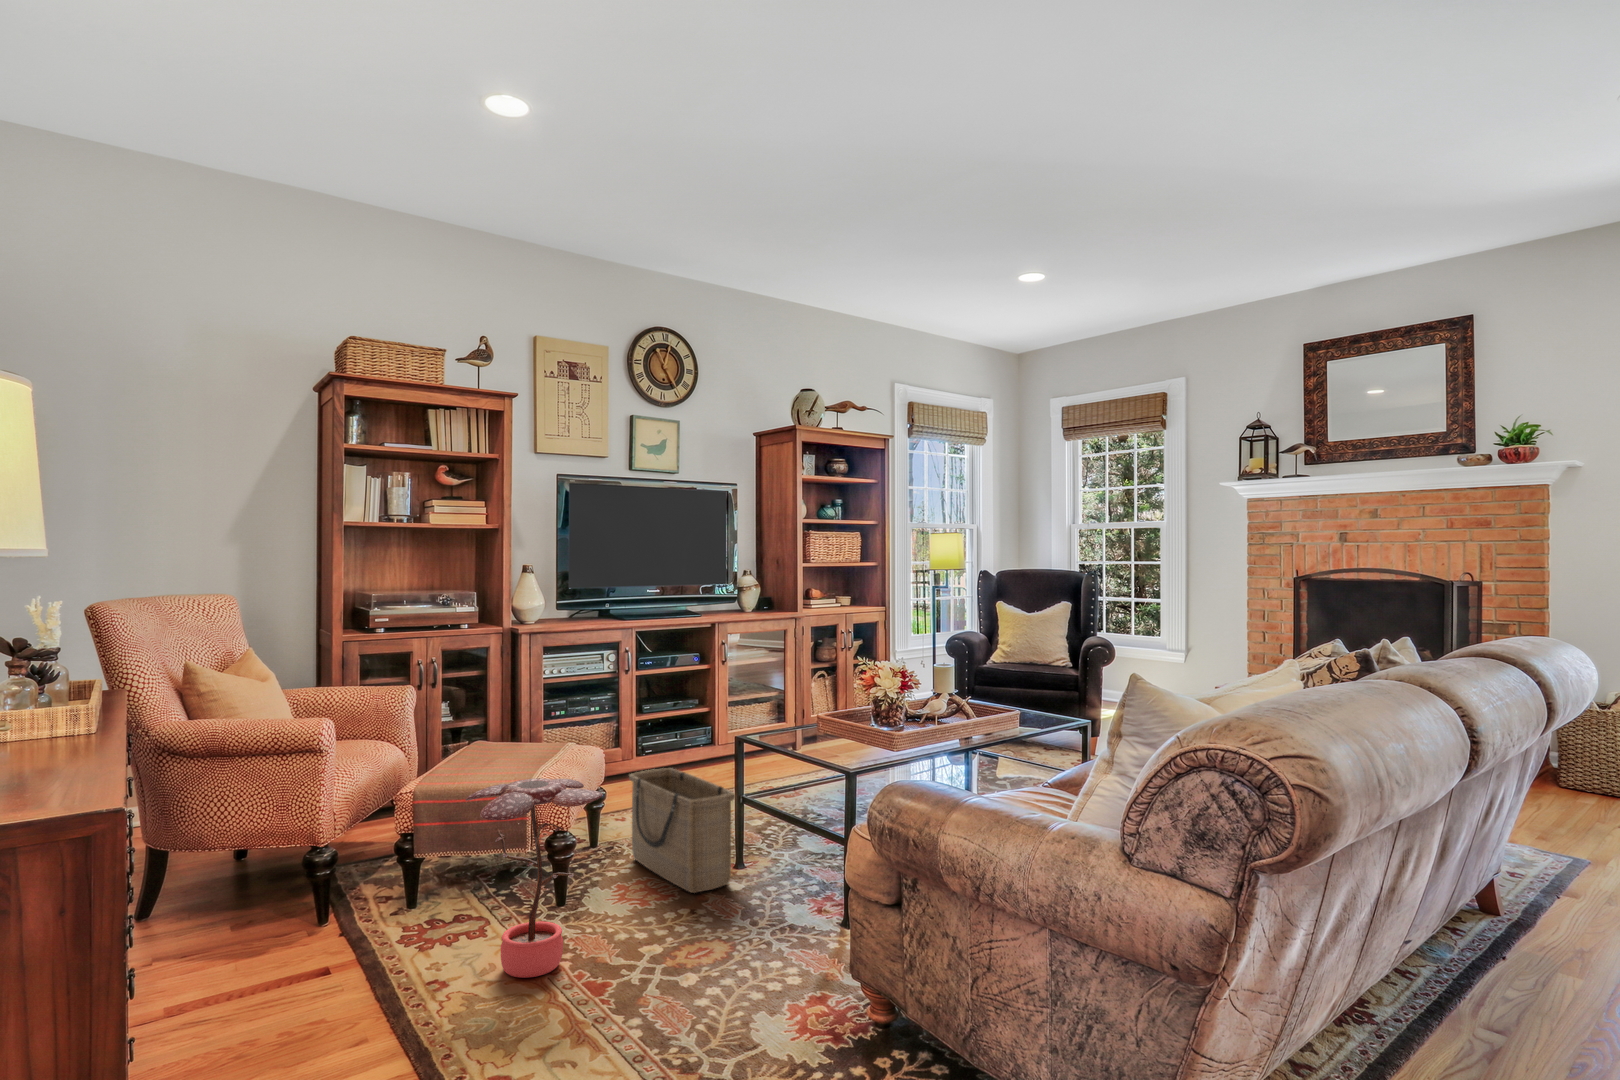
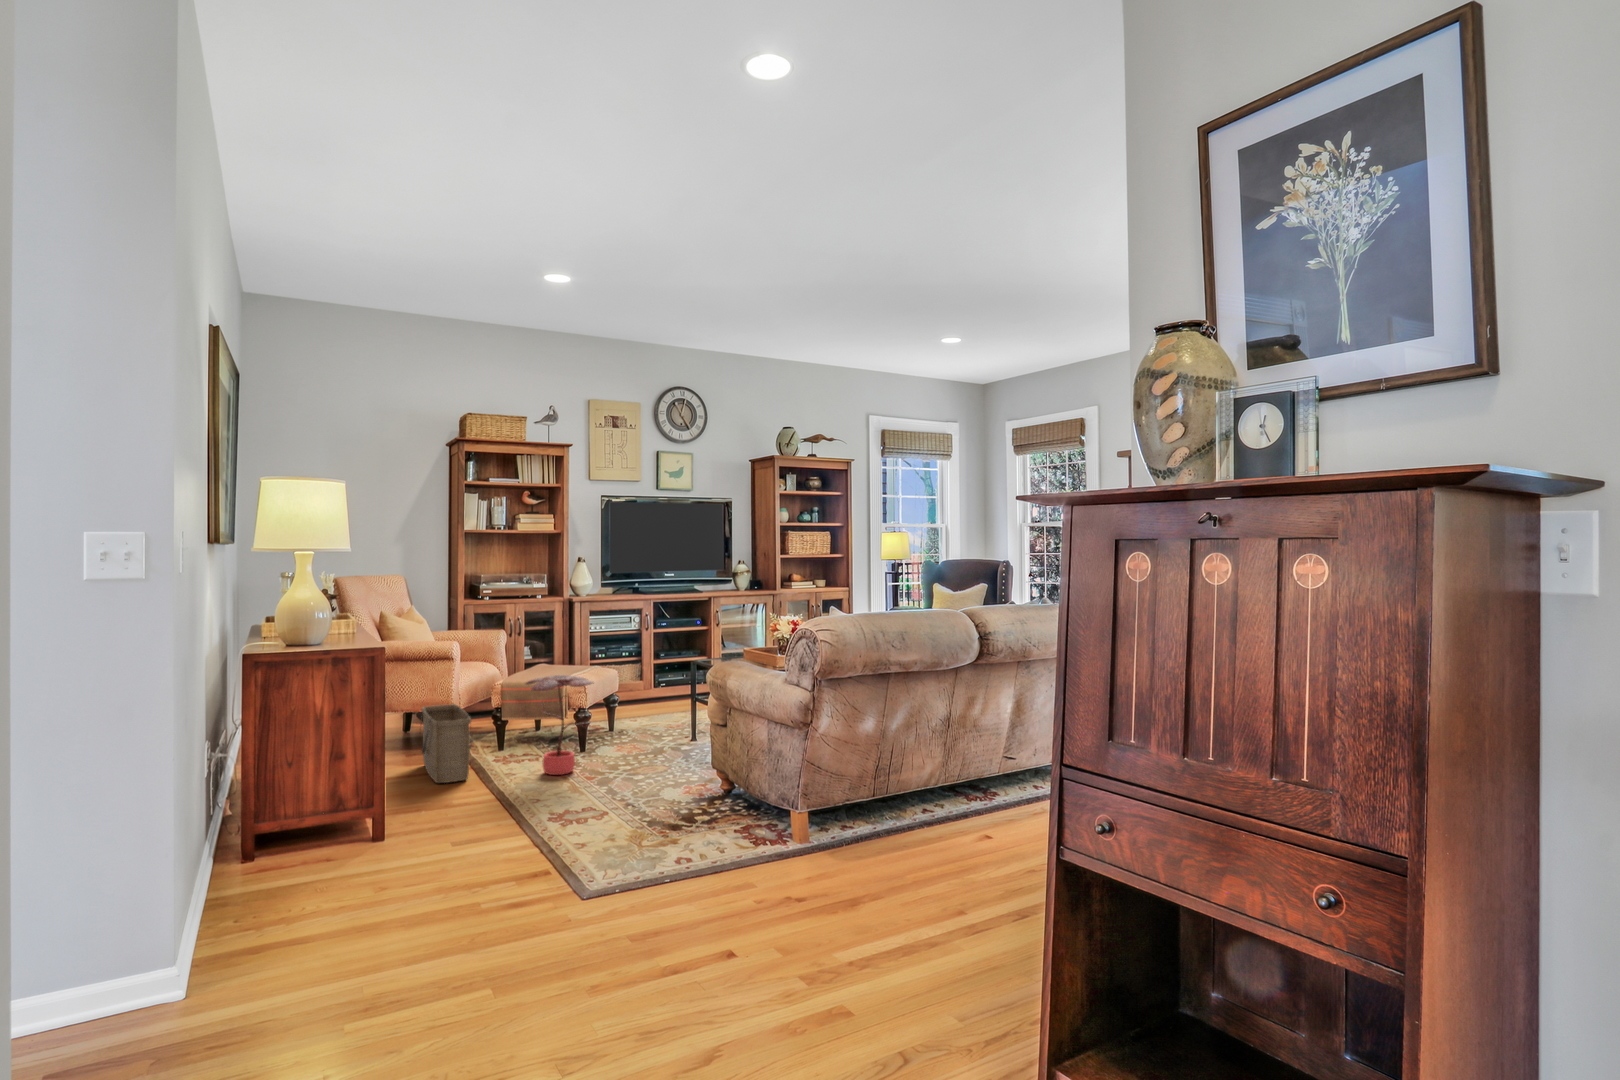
basket: present [629,768,735,893] -> present [422,704,471,783]

